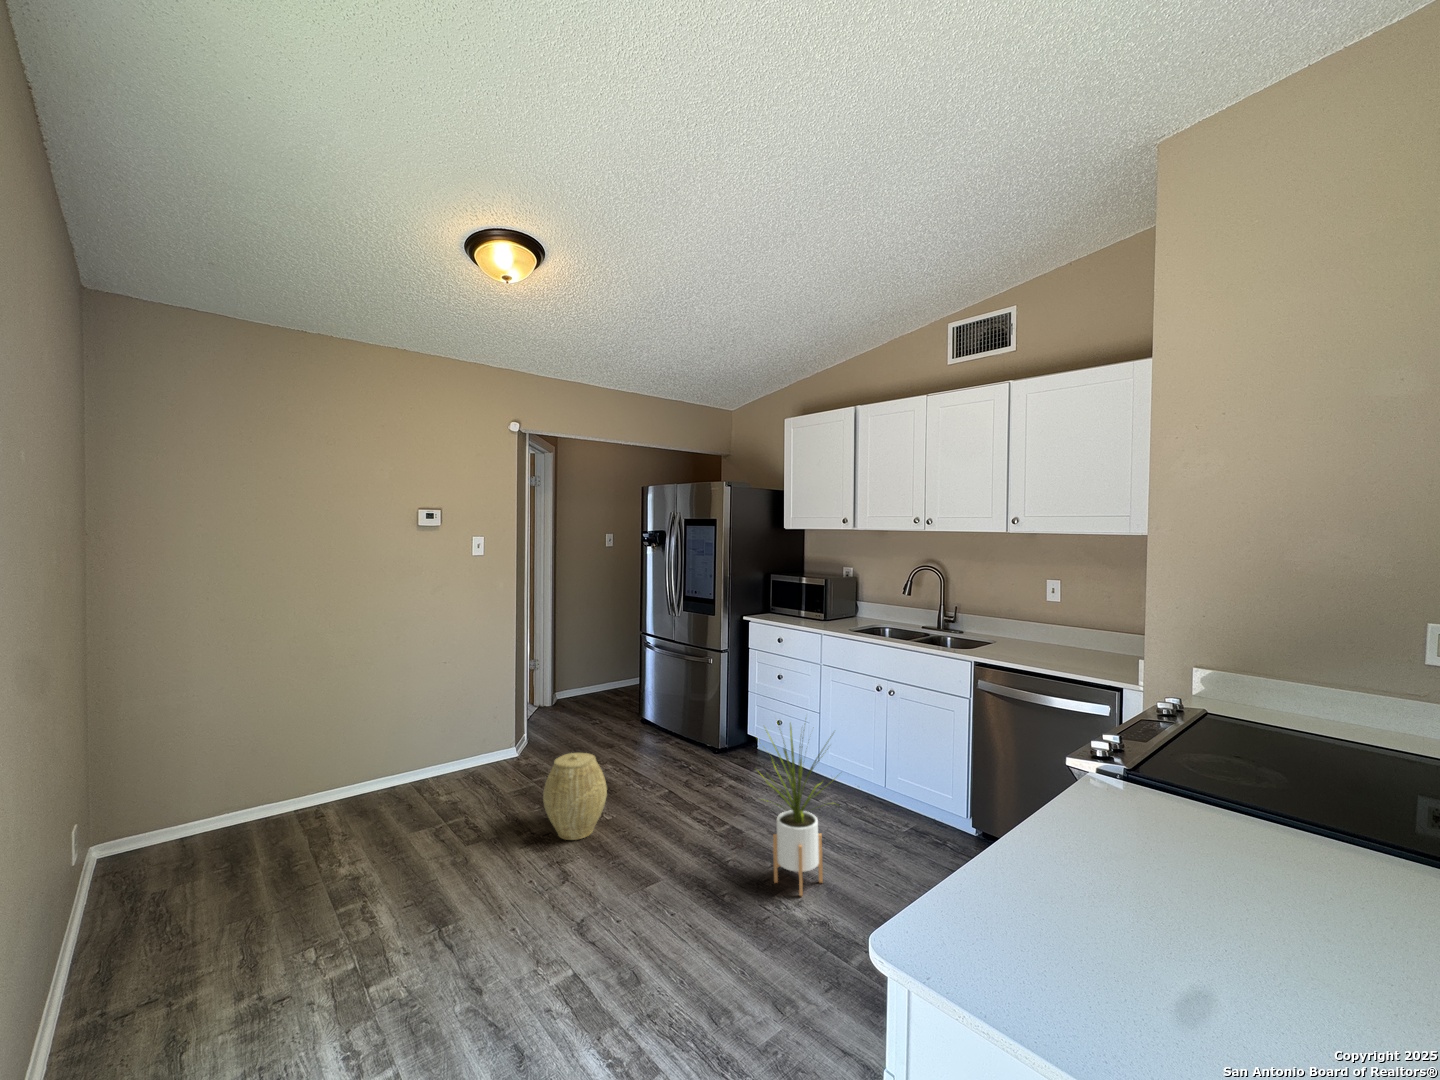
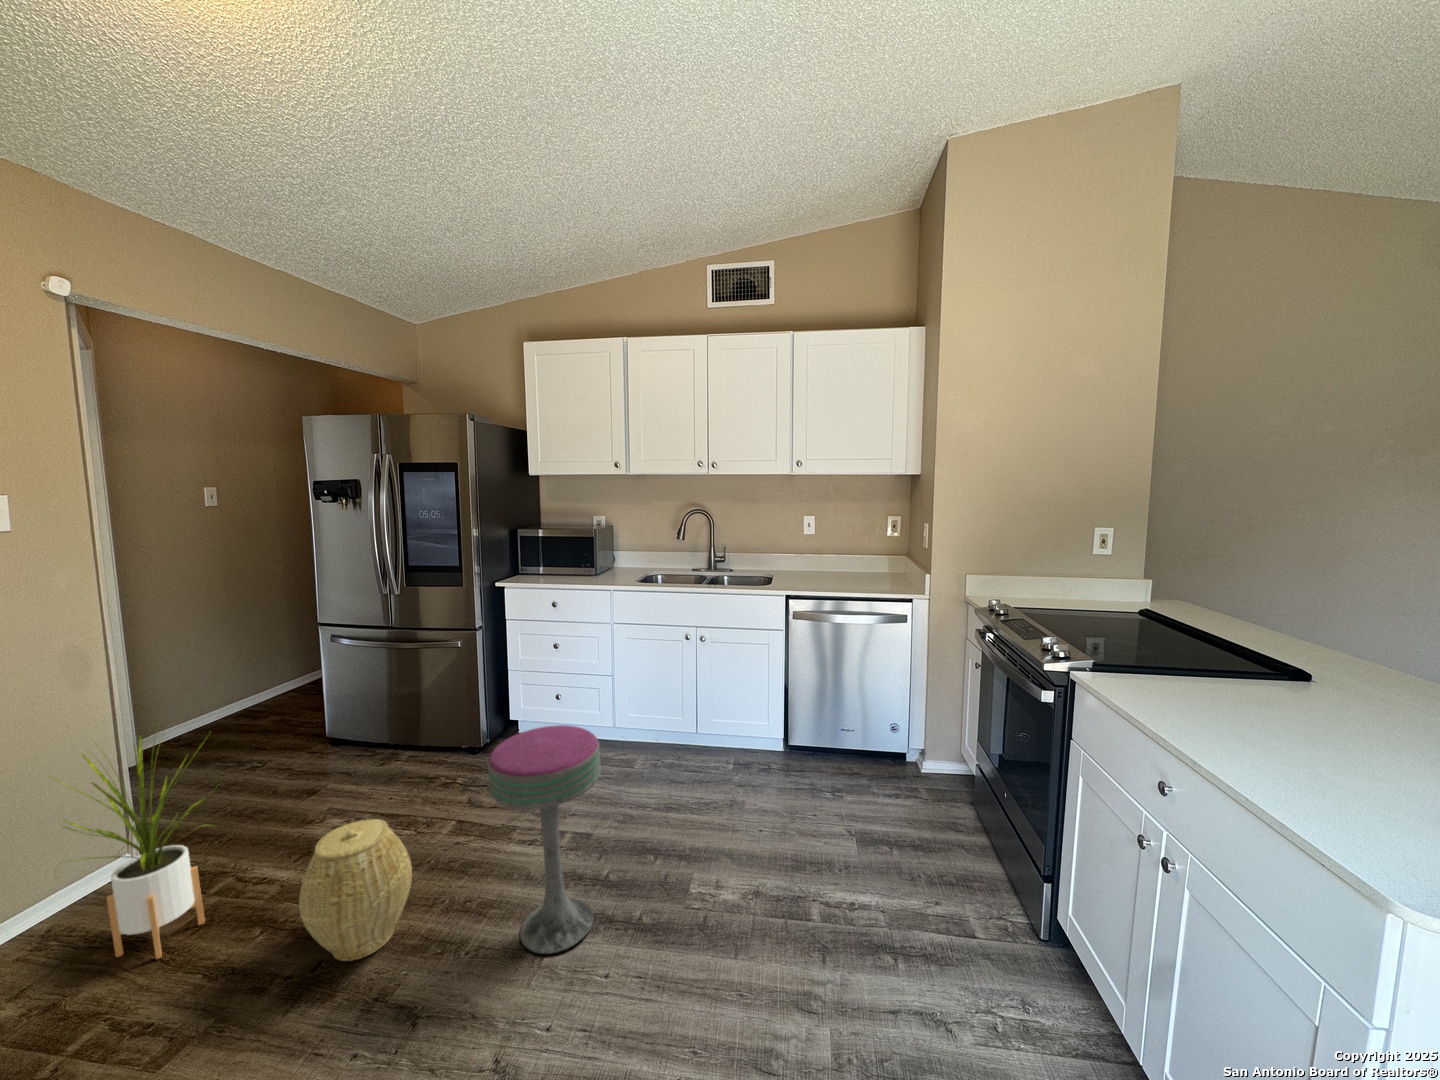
bar stool: none [629,718,710,890] -> present [488,725,601,954]
house plant: present [758,724,828,896] -> present [55,728,205,959]

